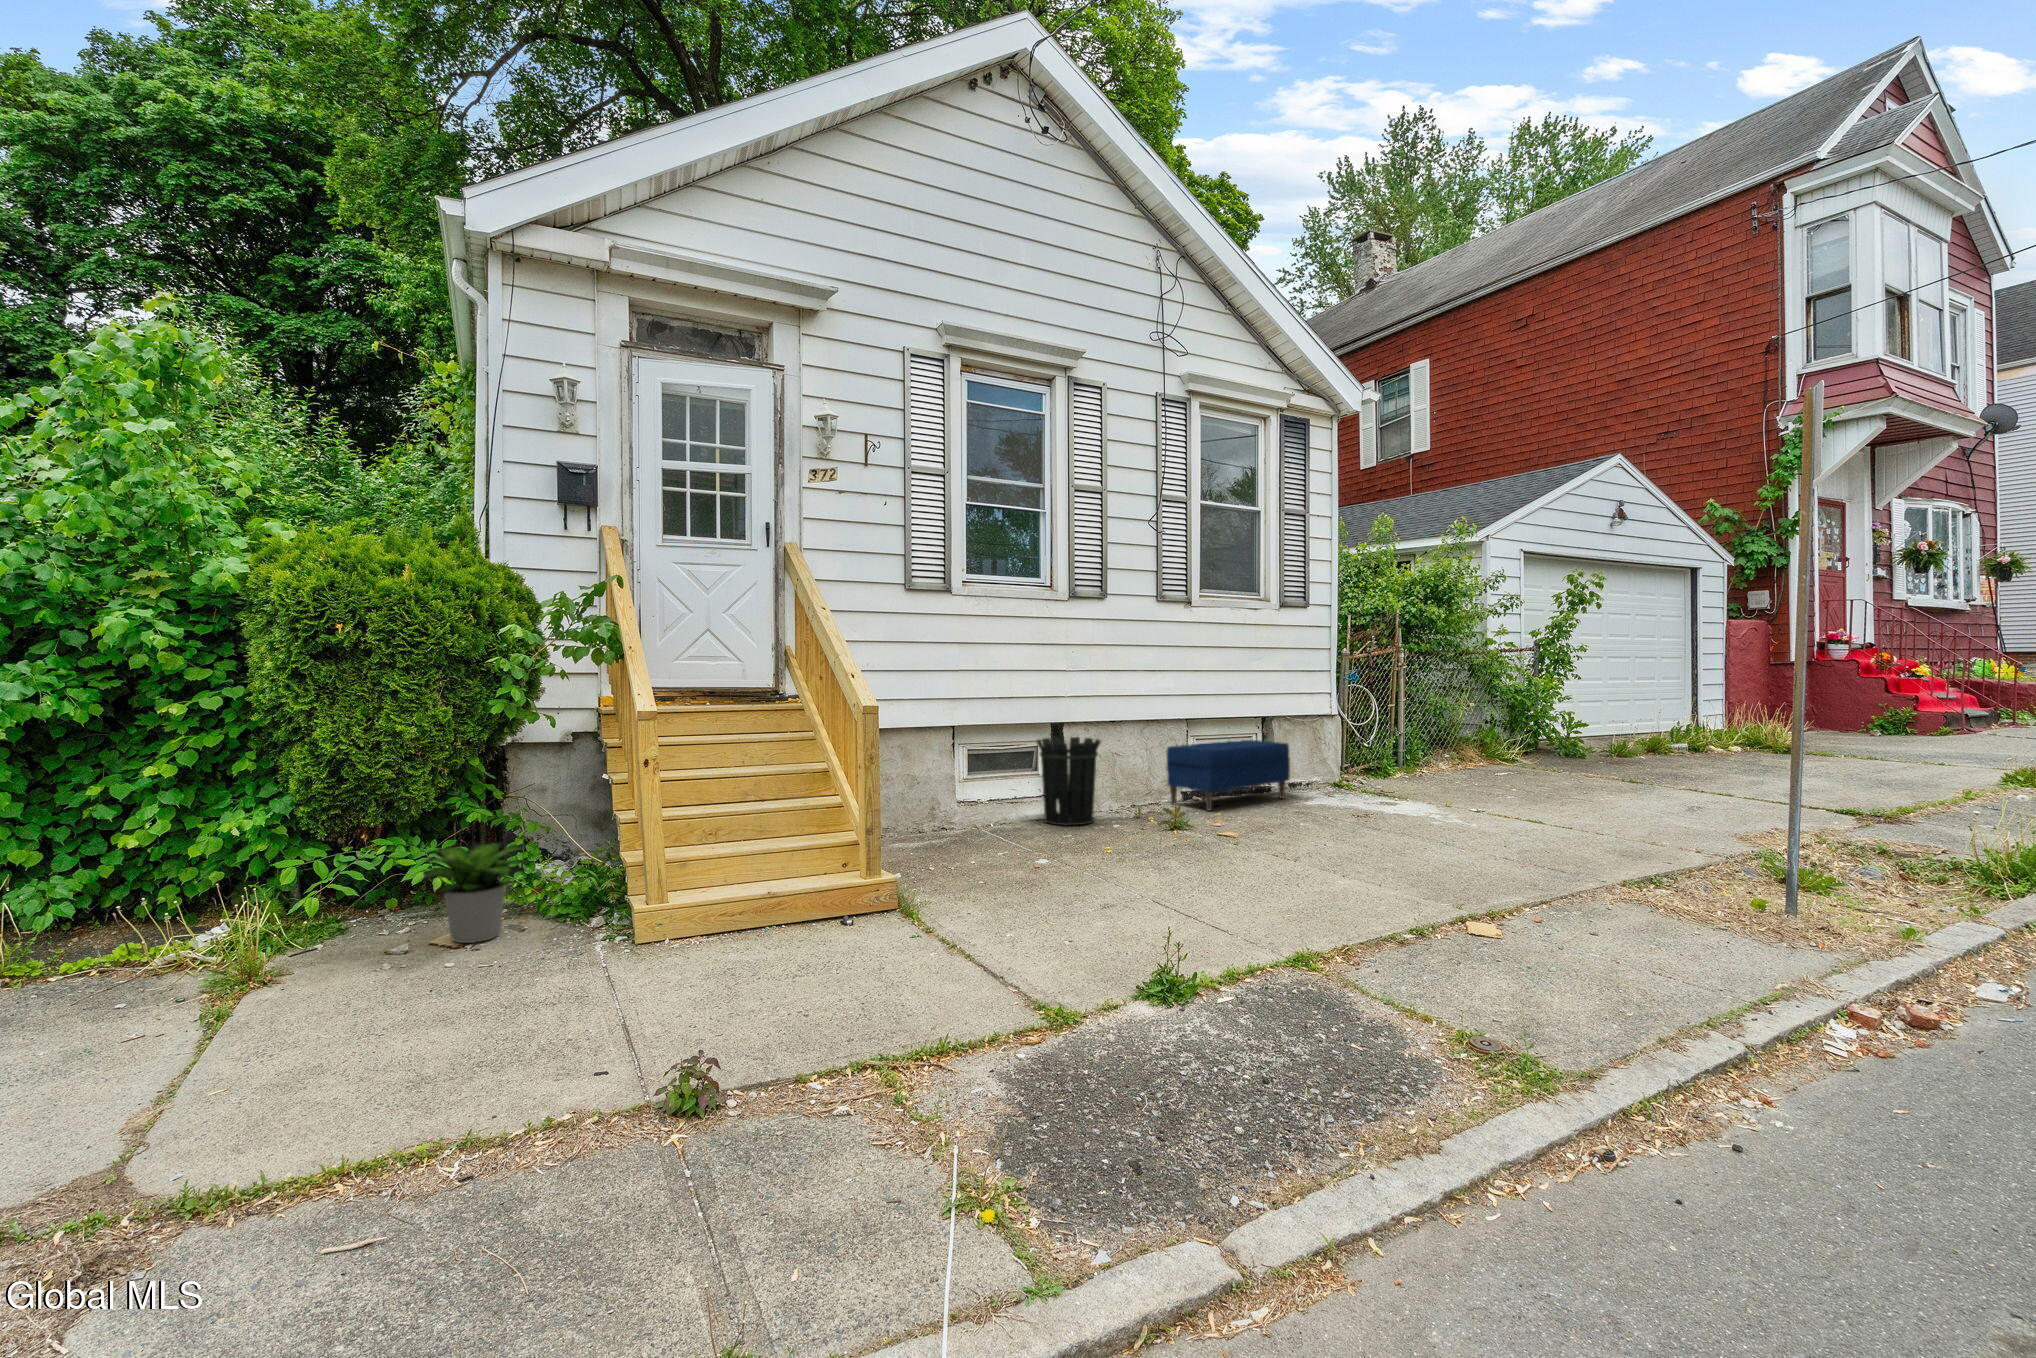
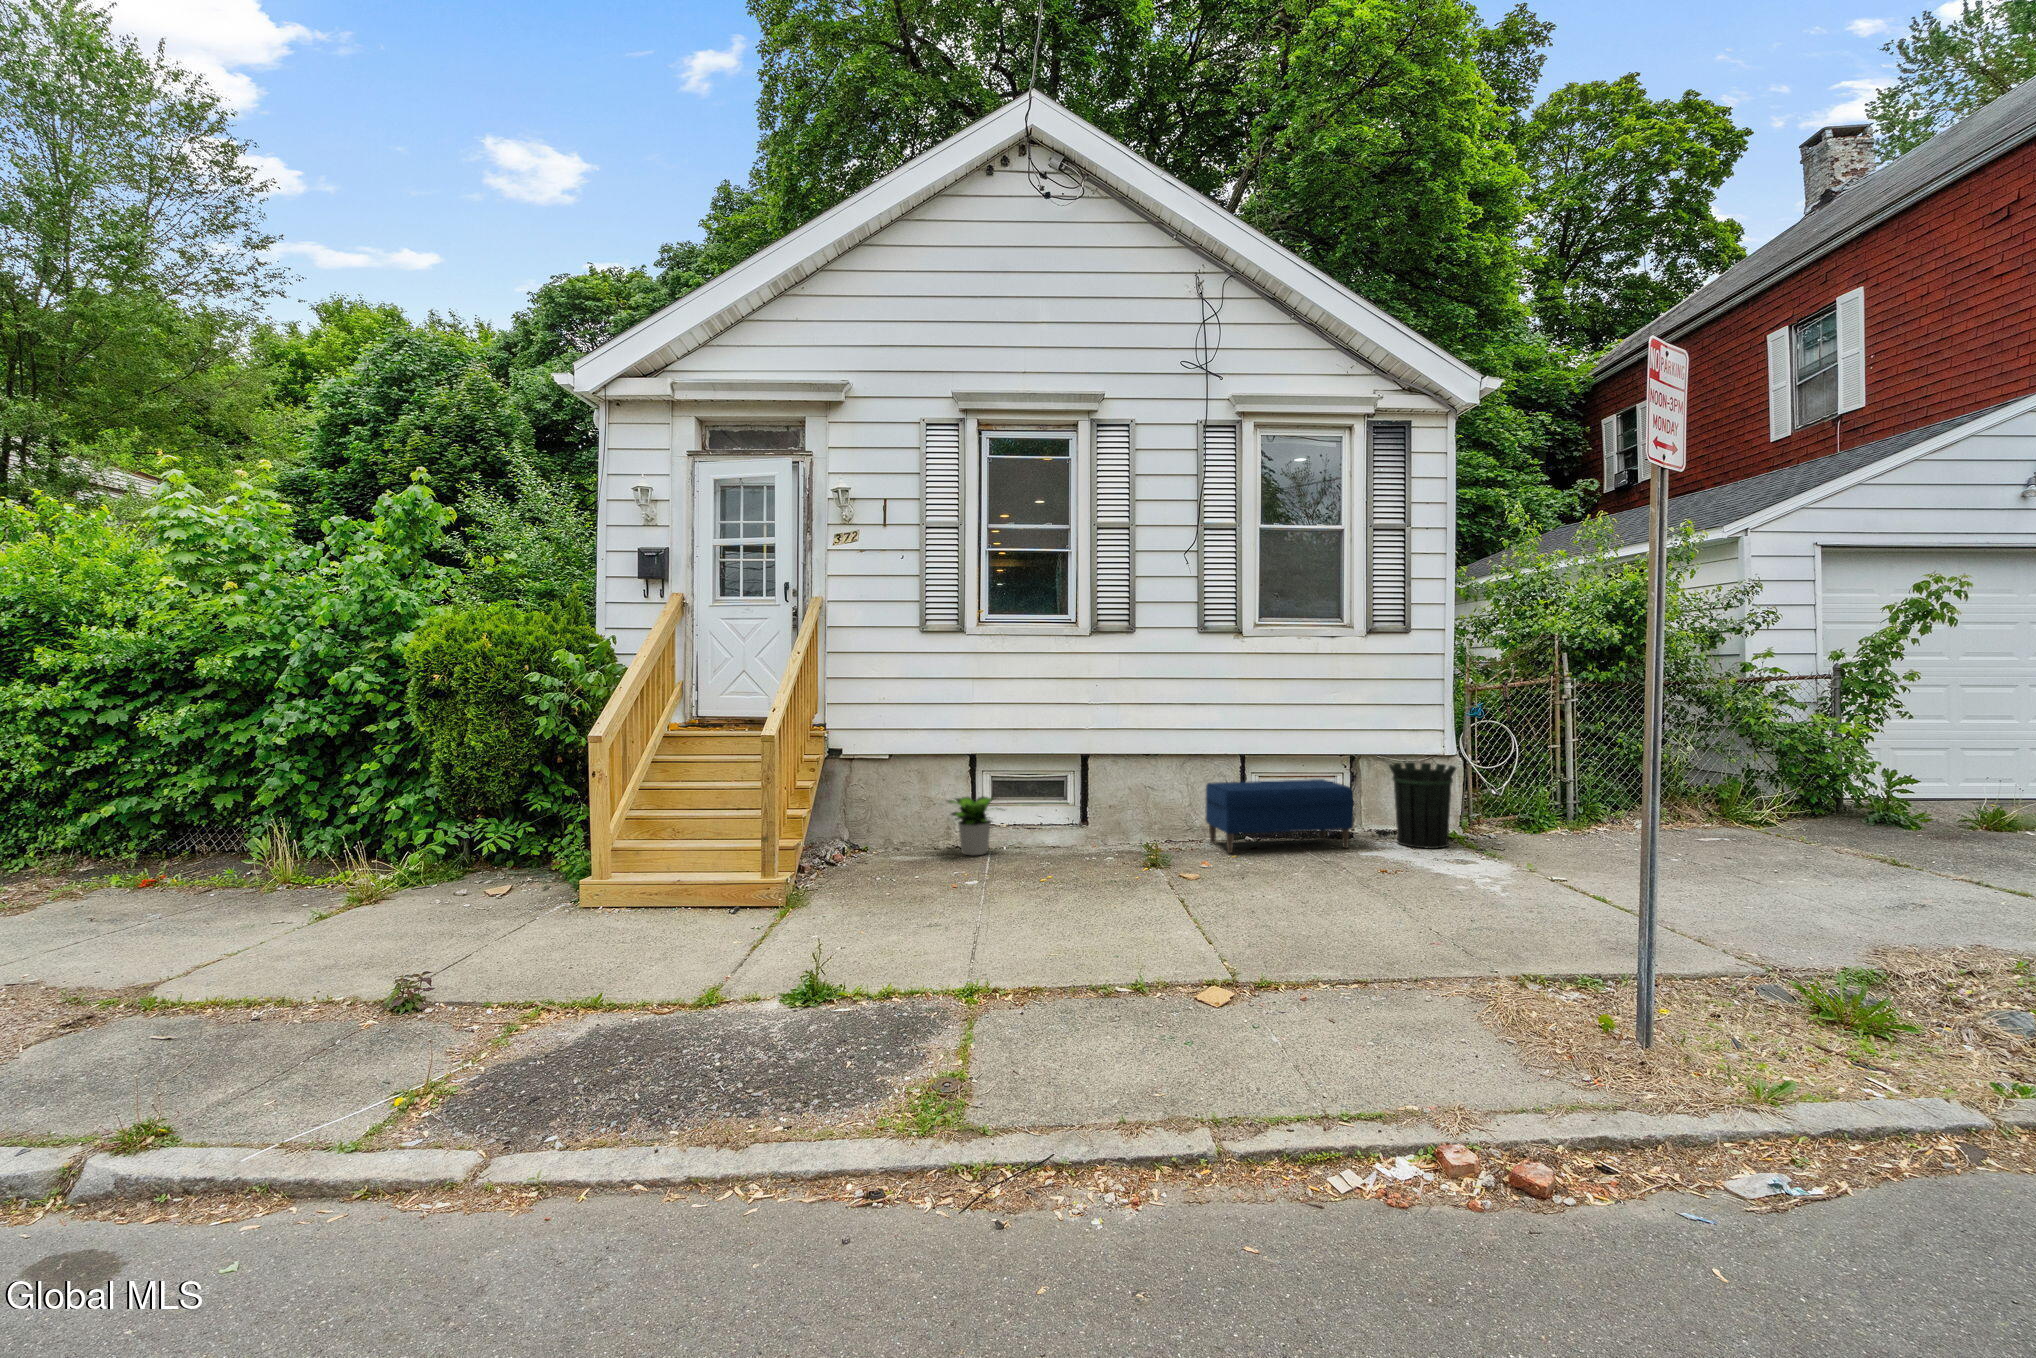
waste bin: present [1037,737,1101,826] -> present [1389,762,1456,849]
potted plant: present [421,842,525,943] -> present [948,797,996,855]

